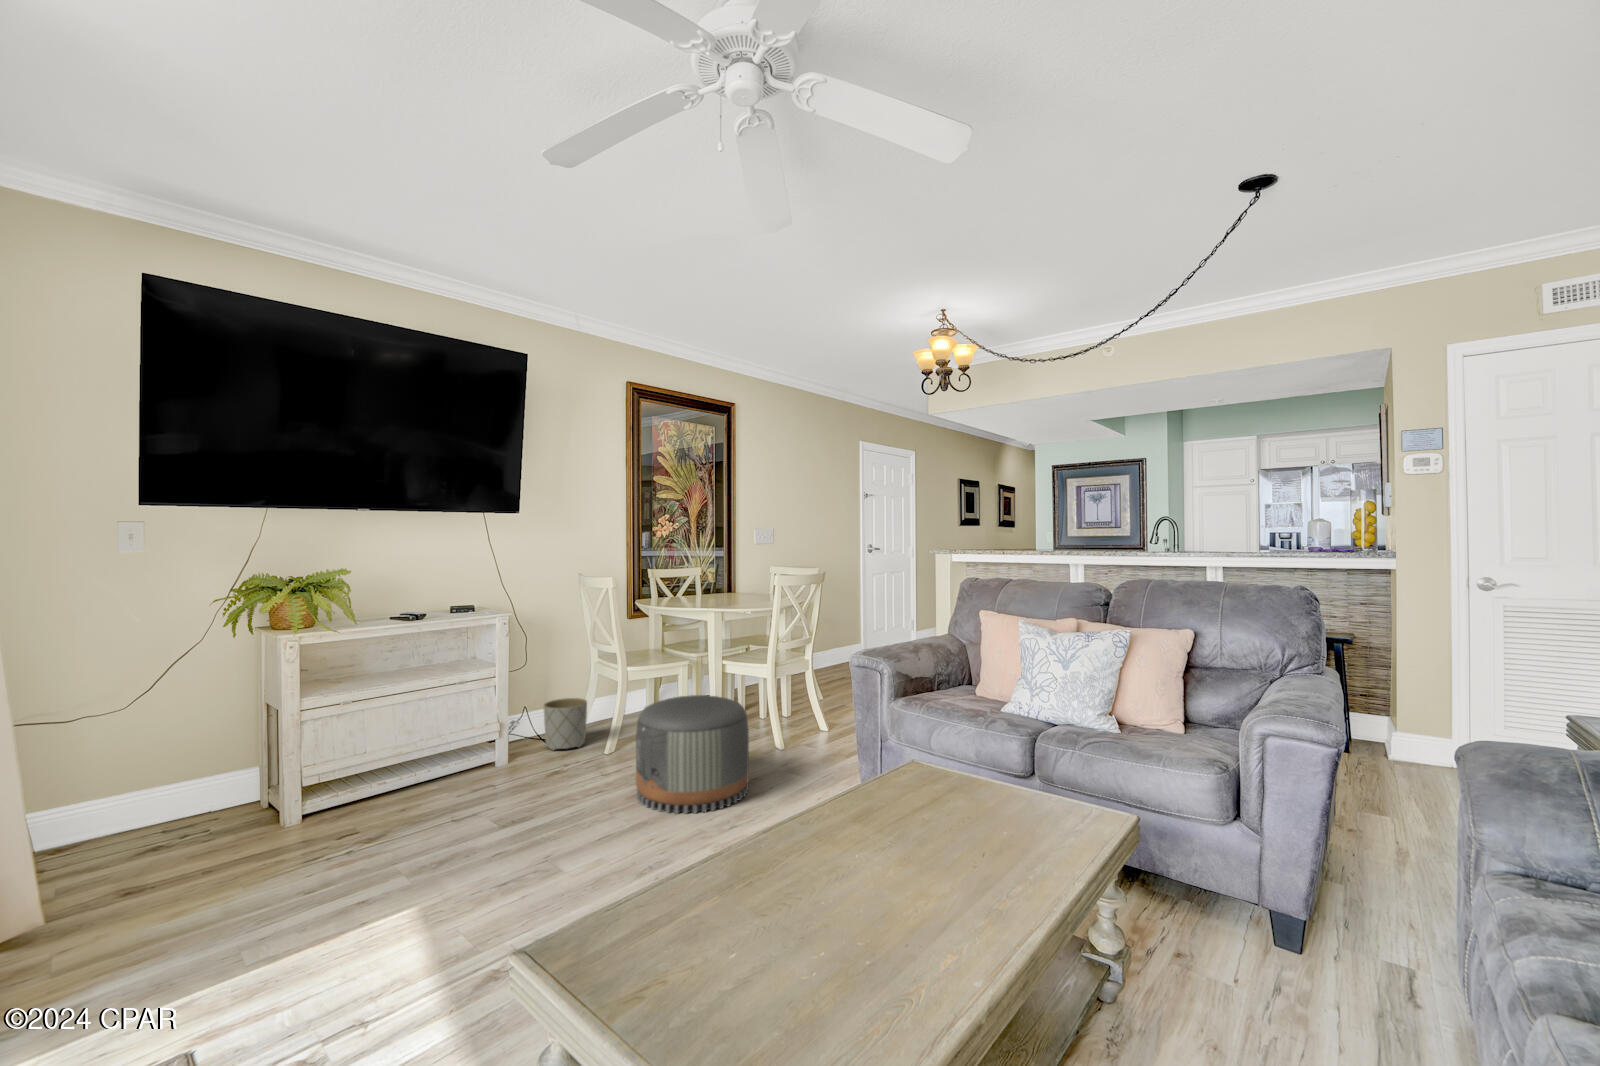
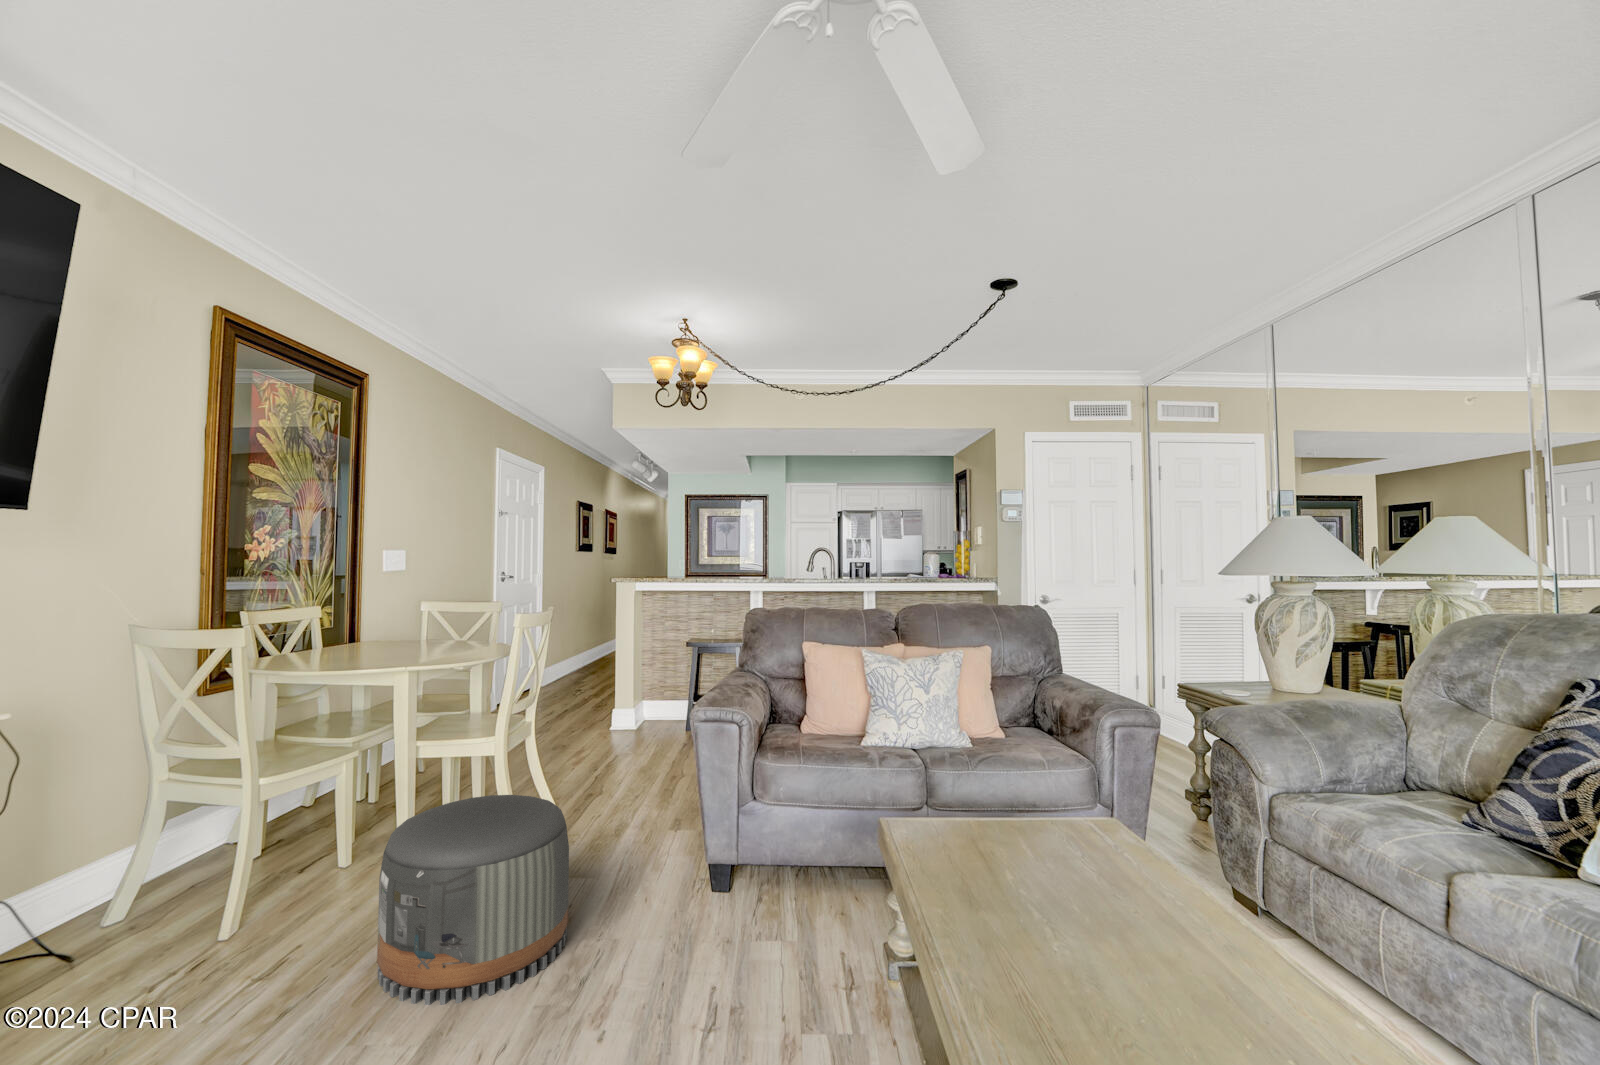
planter: present [544,698,587,751] -> none [61,855,171,973]

